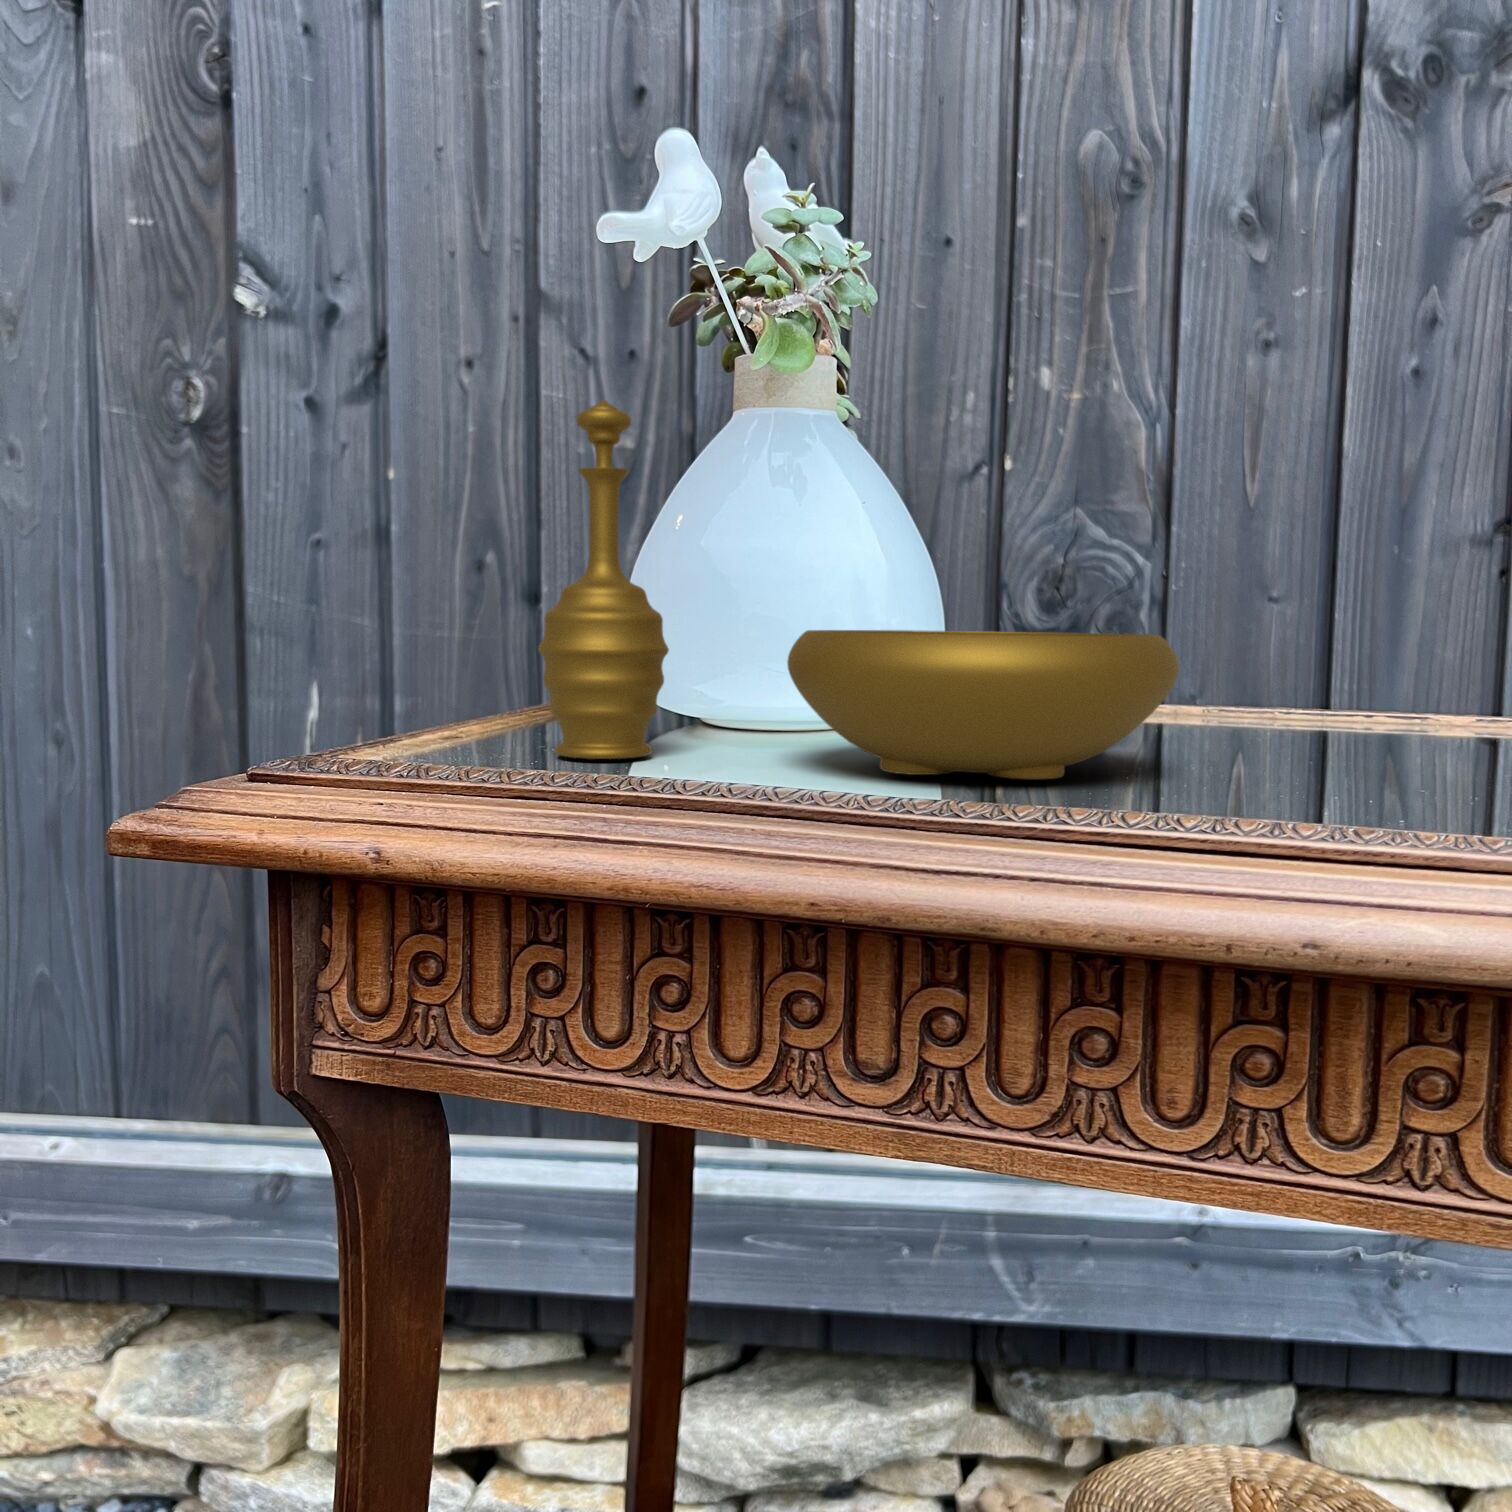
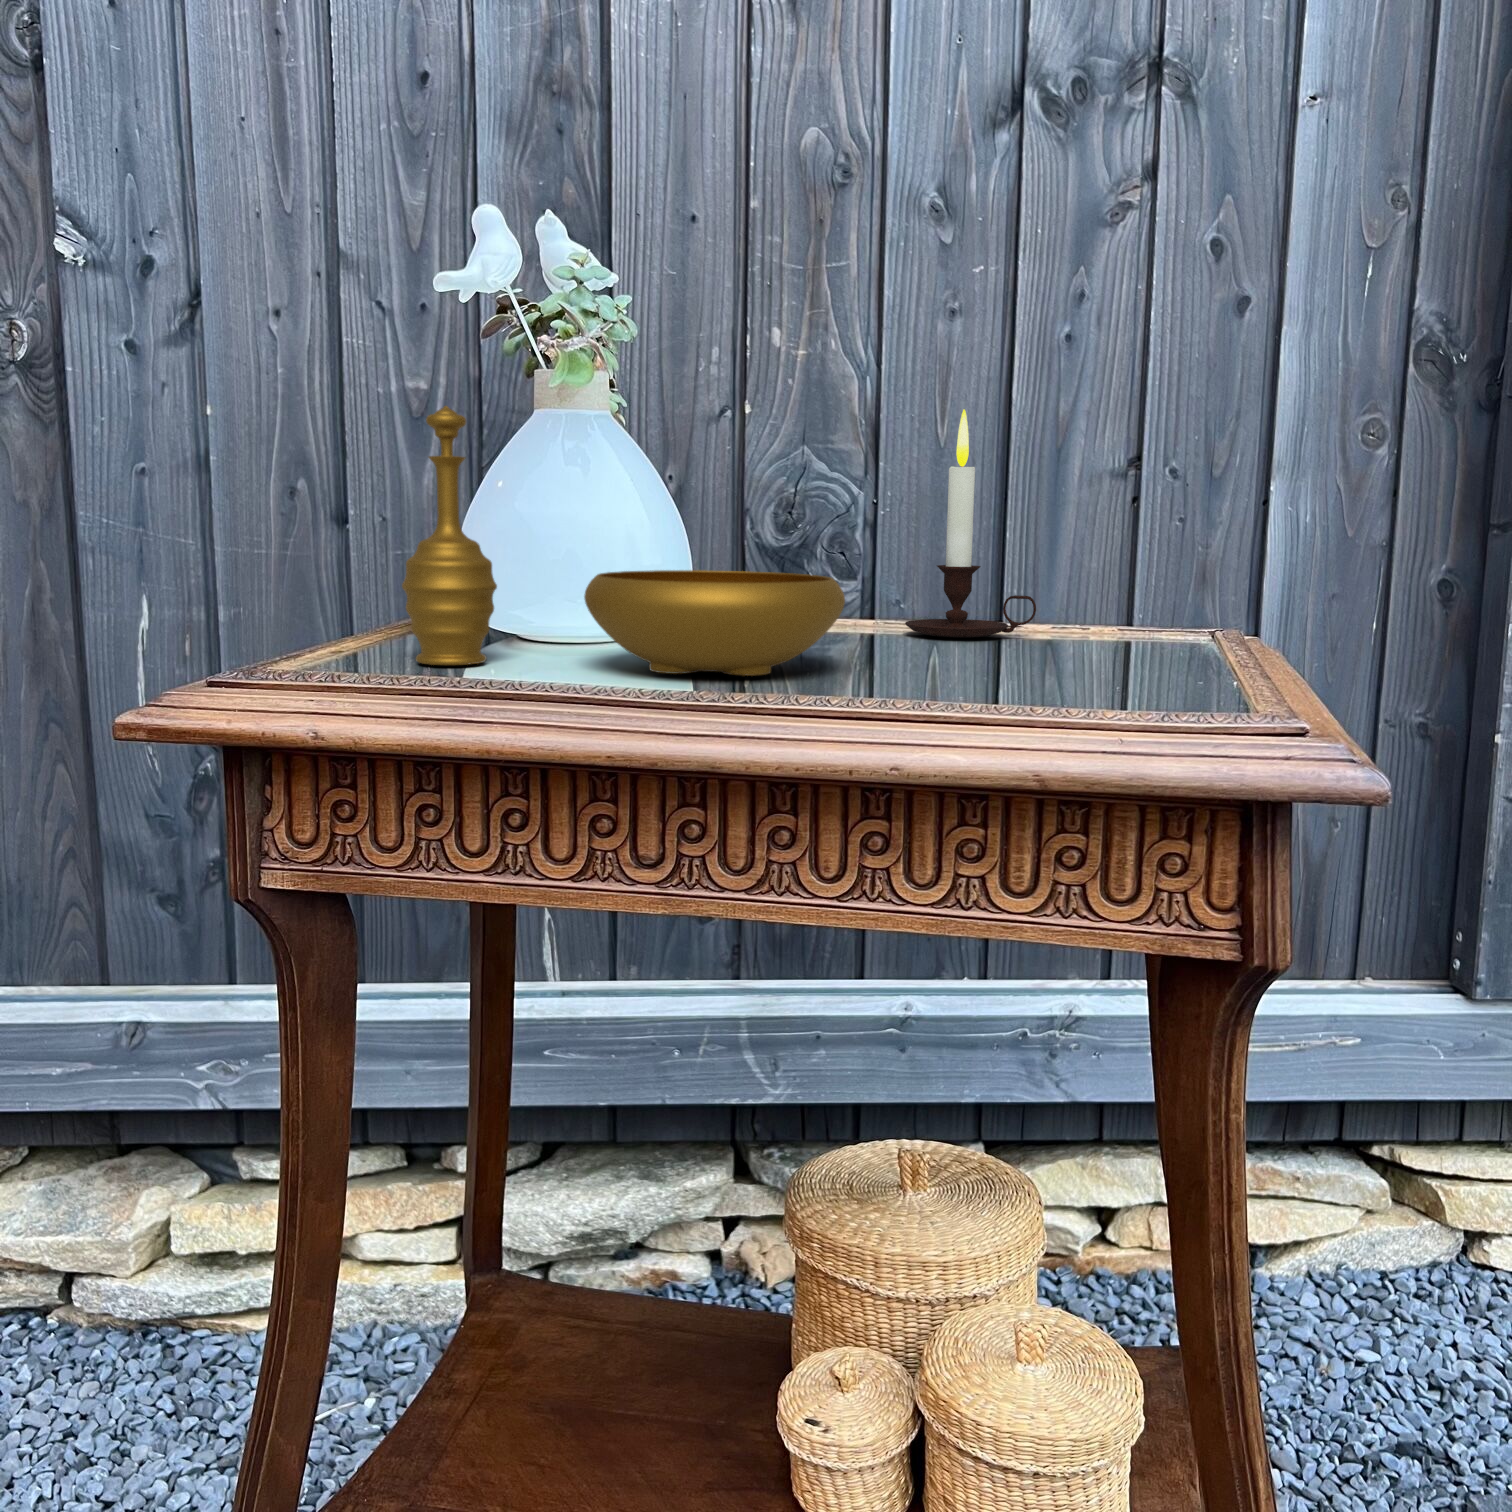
candle: none [1231,420,1427,732] -> present [905,410,1036,637]

